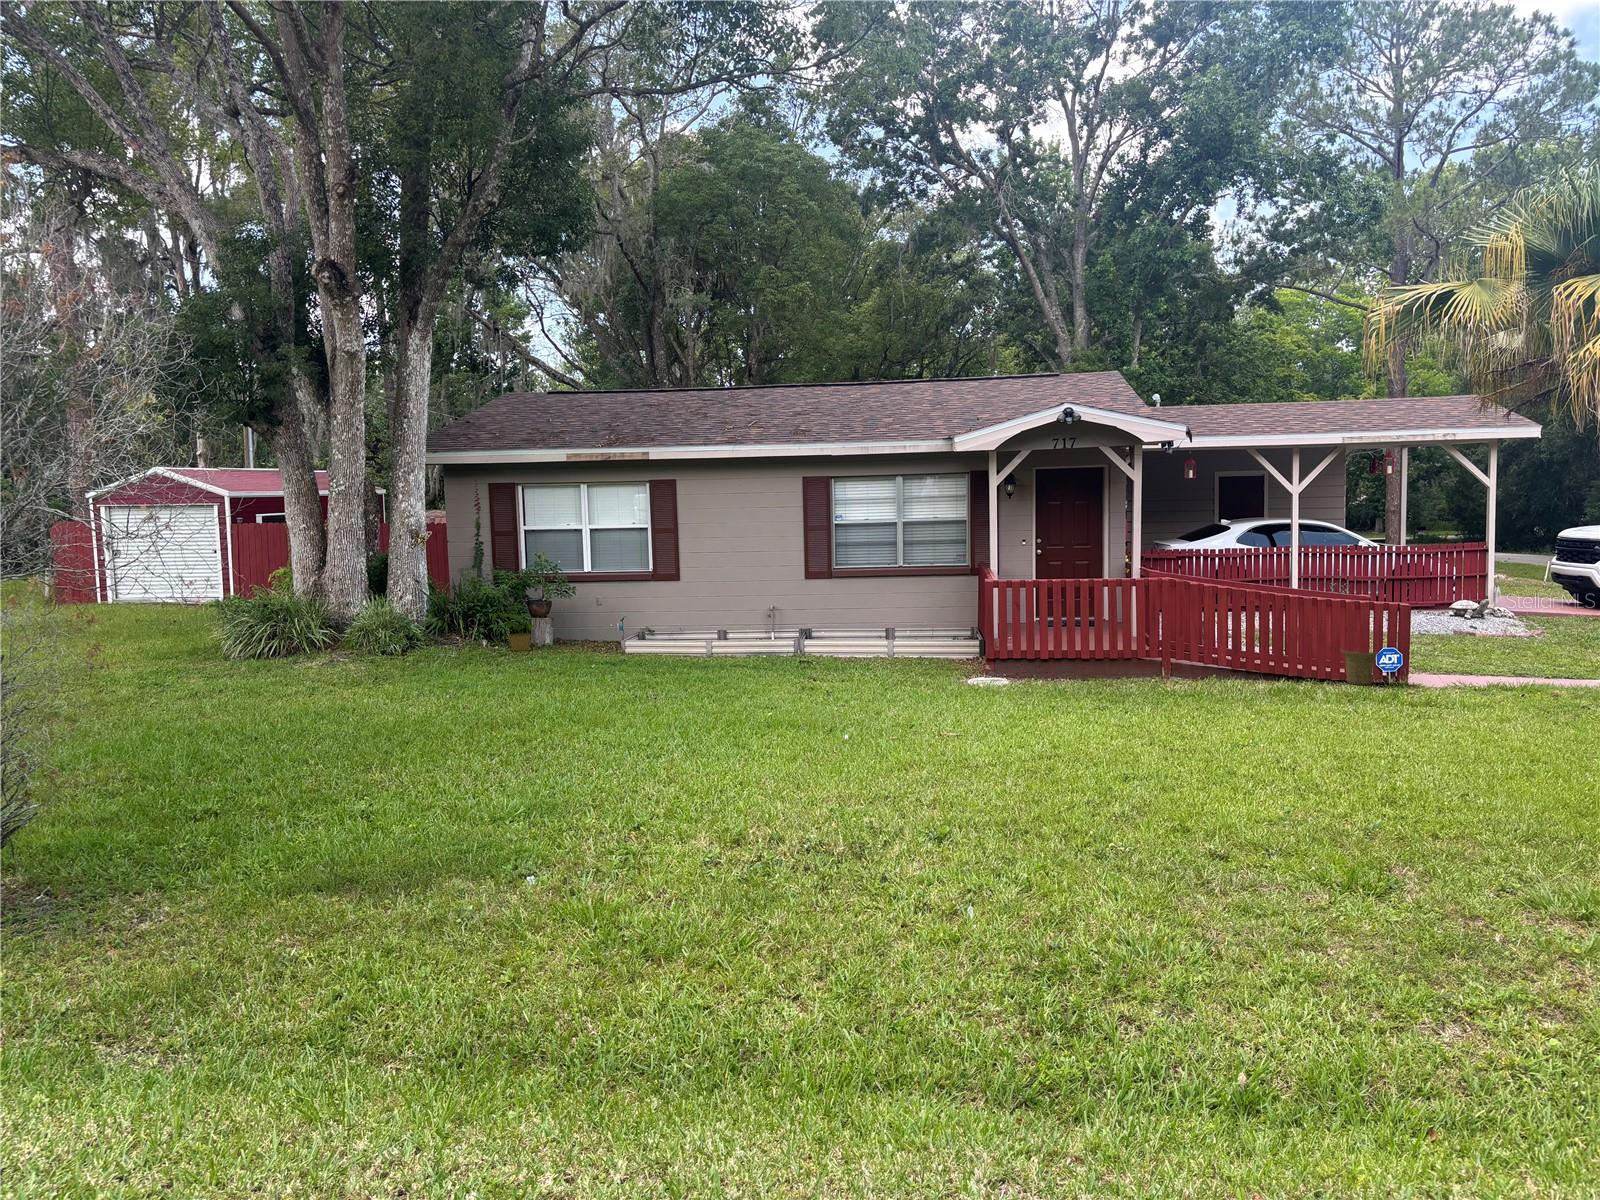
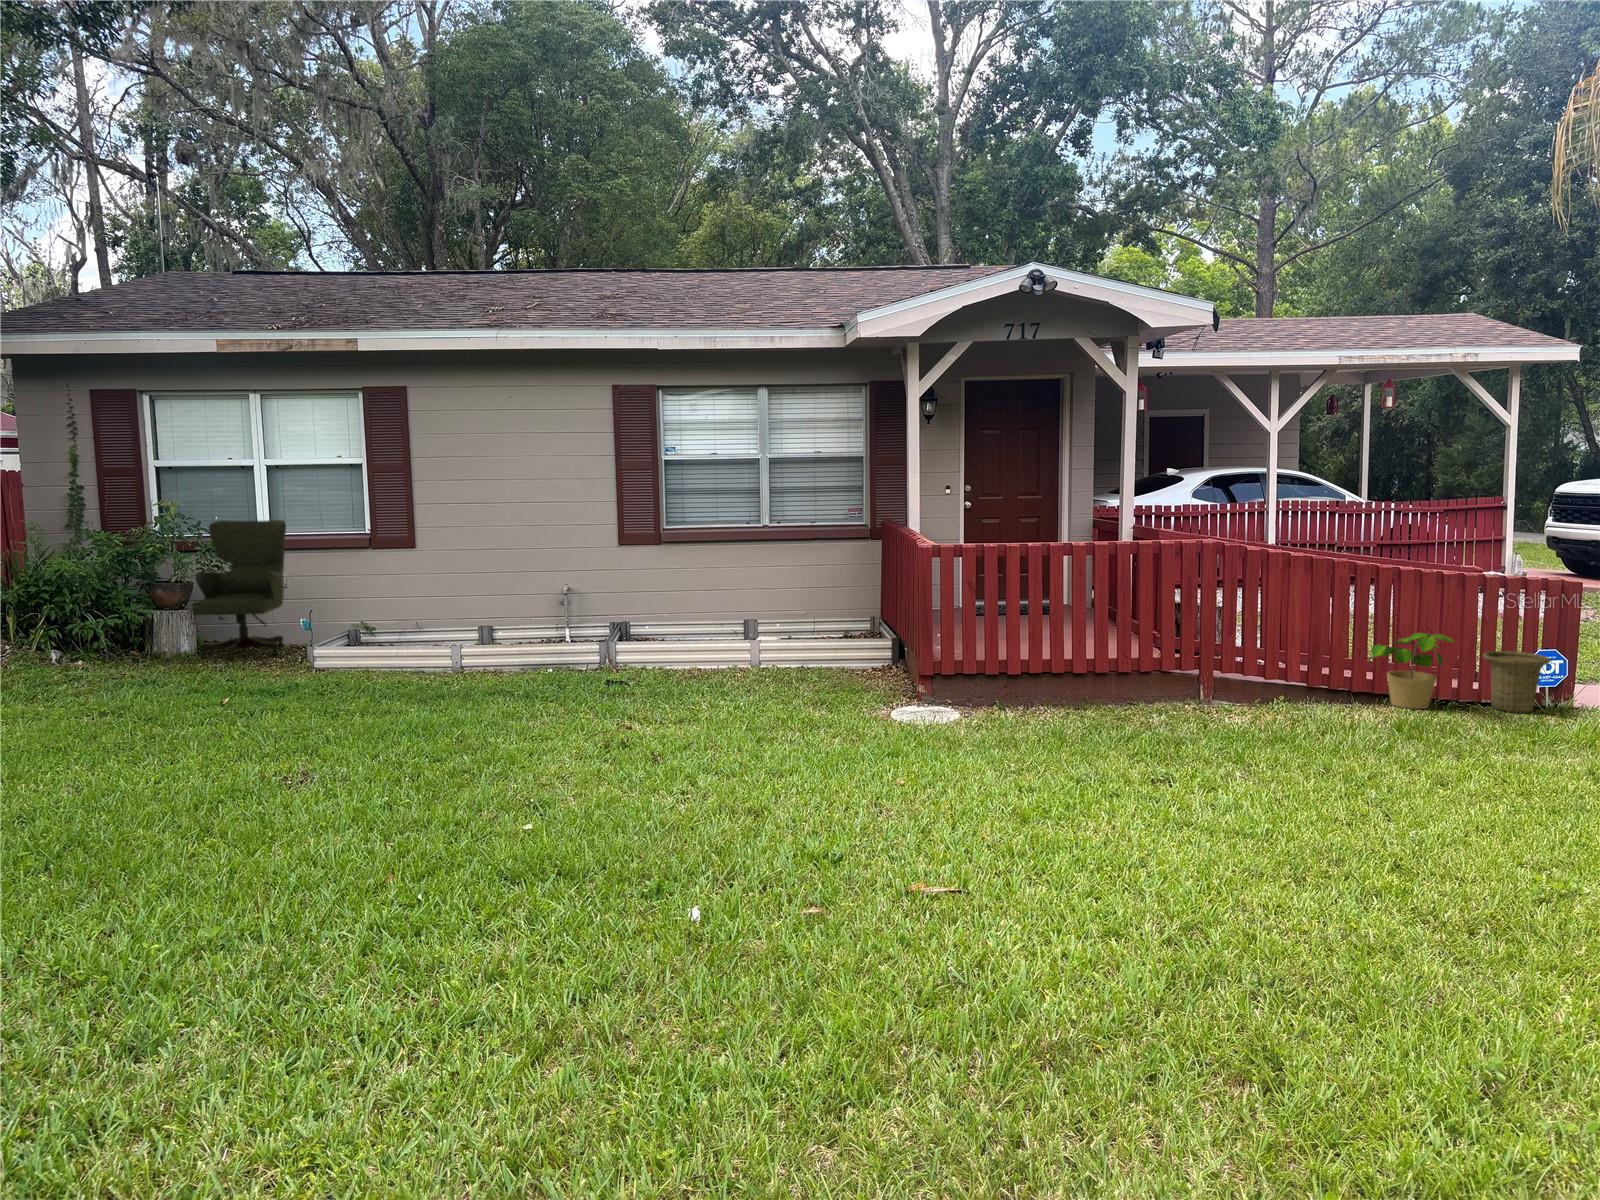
chair: none [549,563,601,651] -> present [192,520,286,661]
potted plant: present [492,613,532,651] -> present [1371,633,1454,709]

